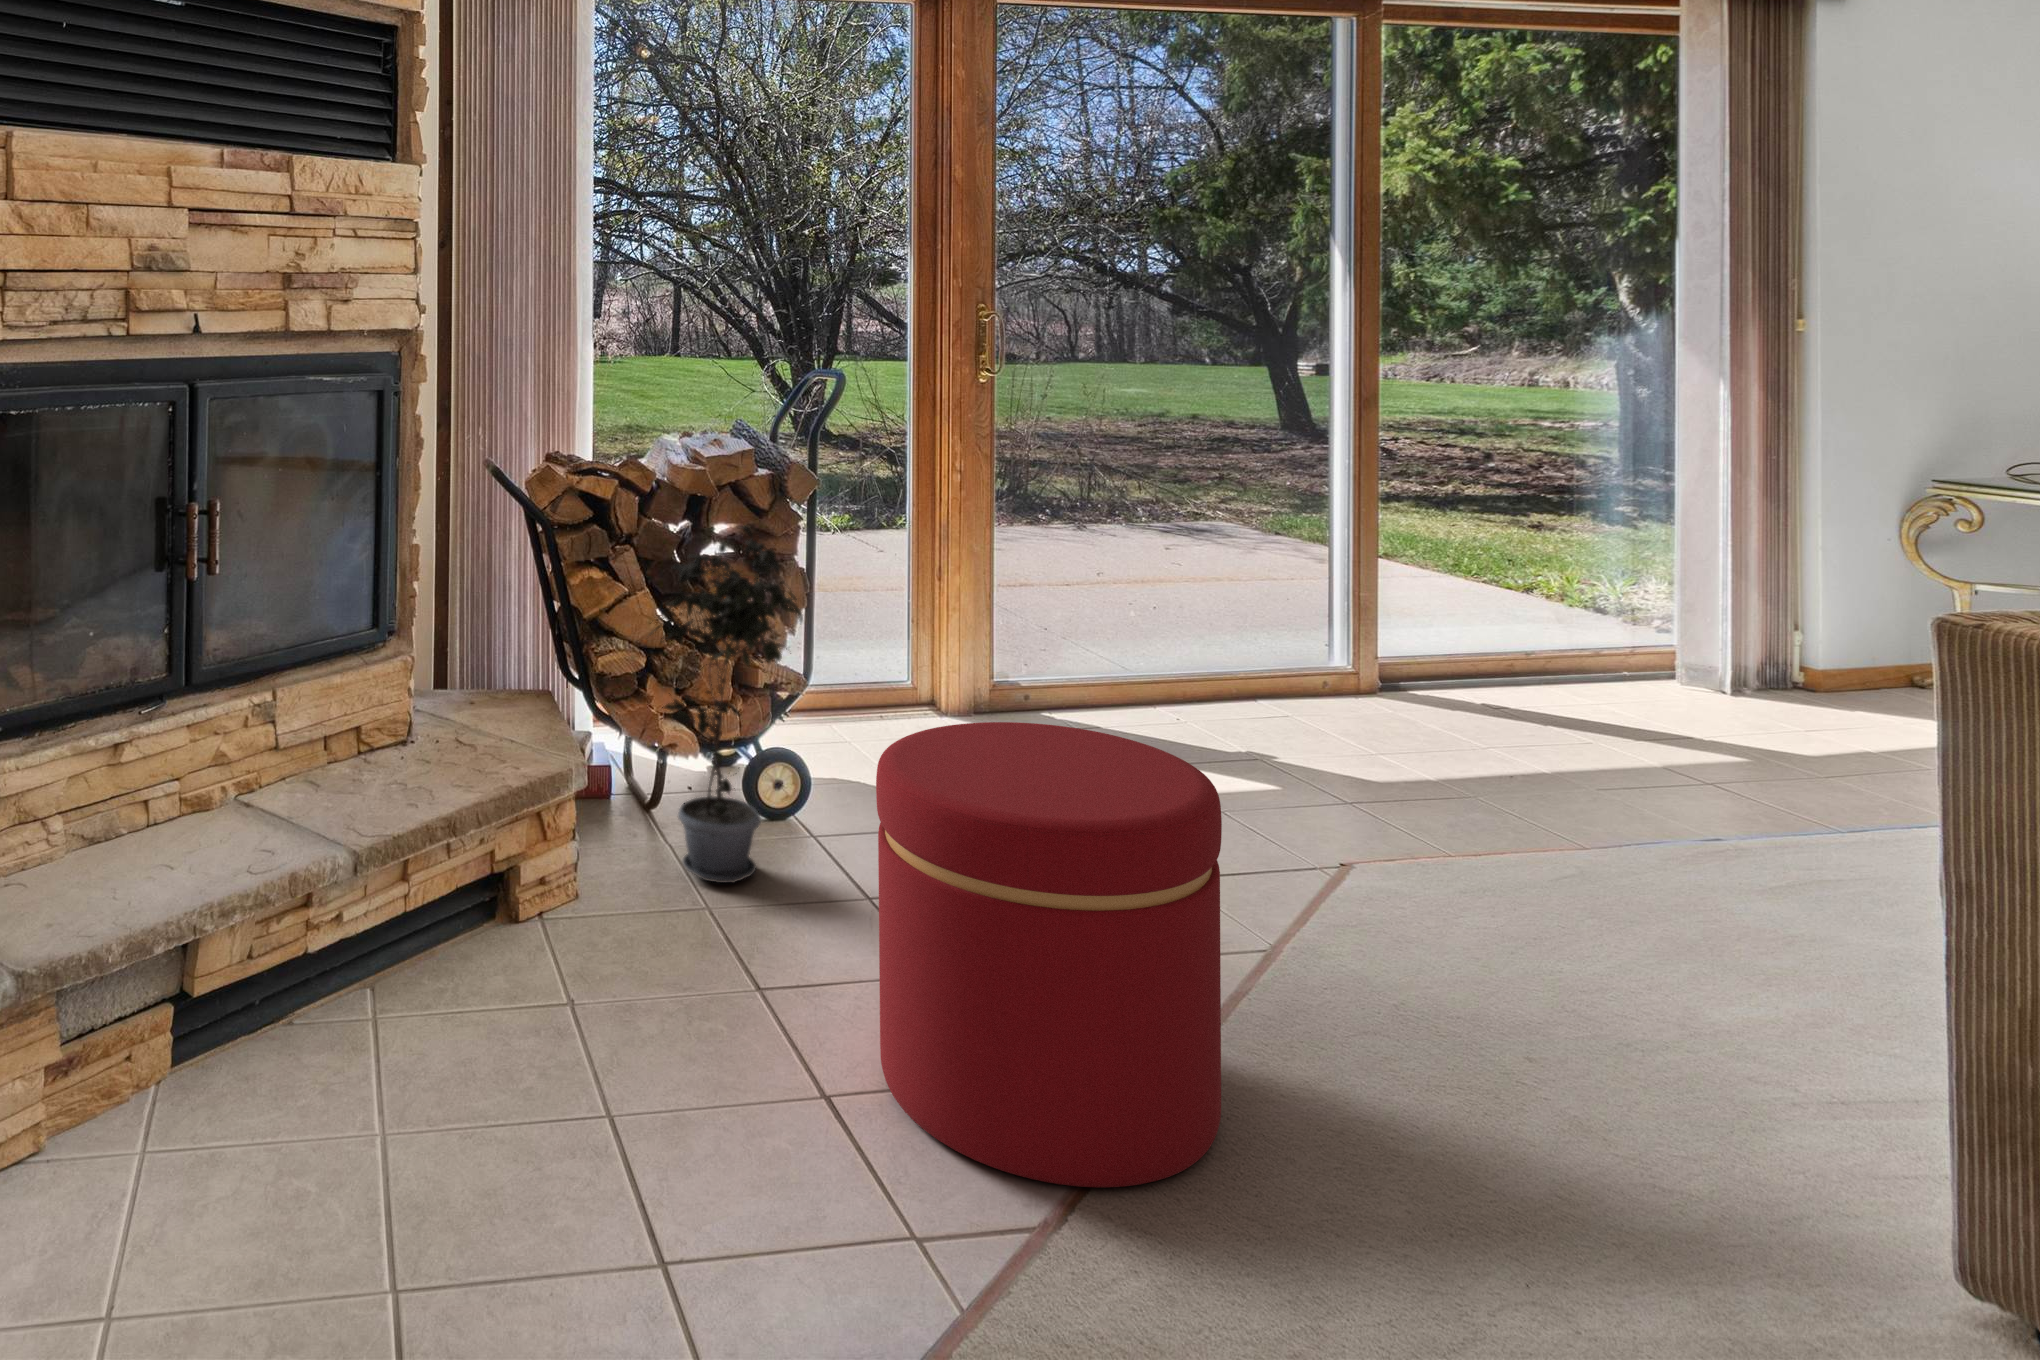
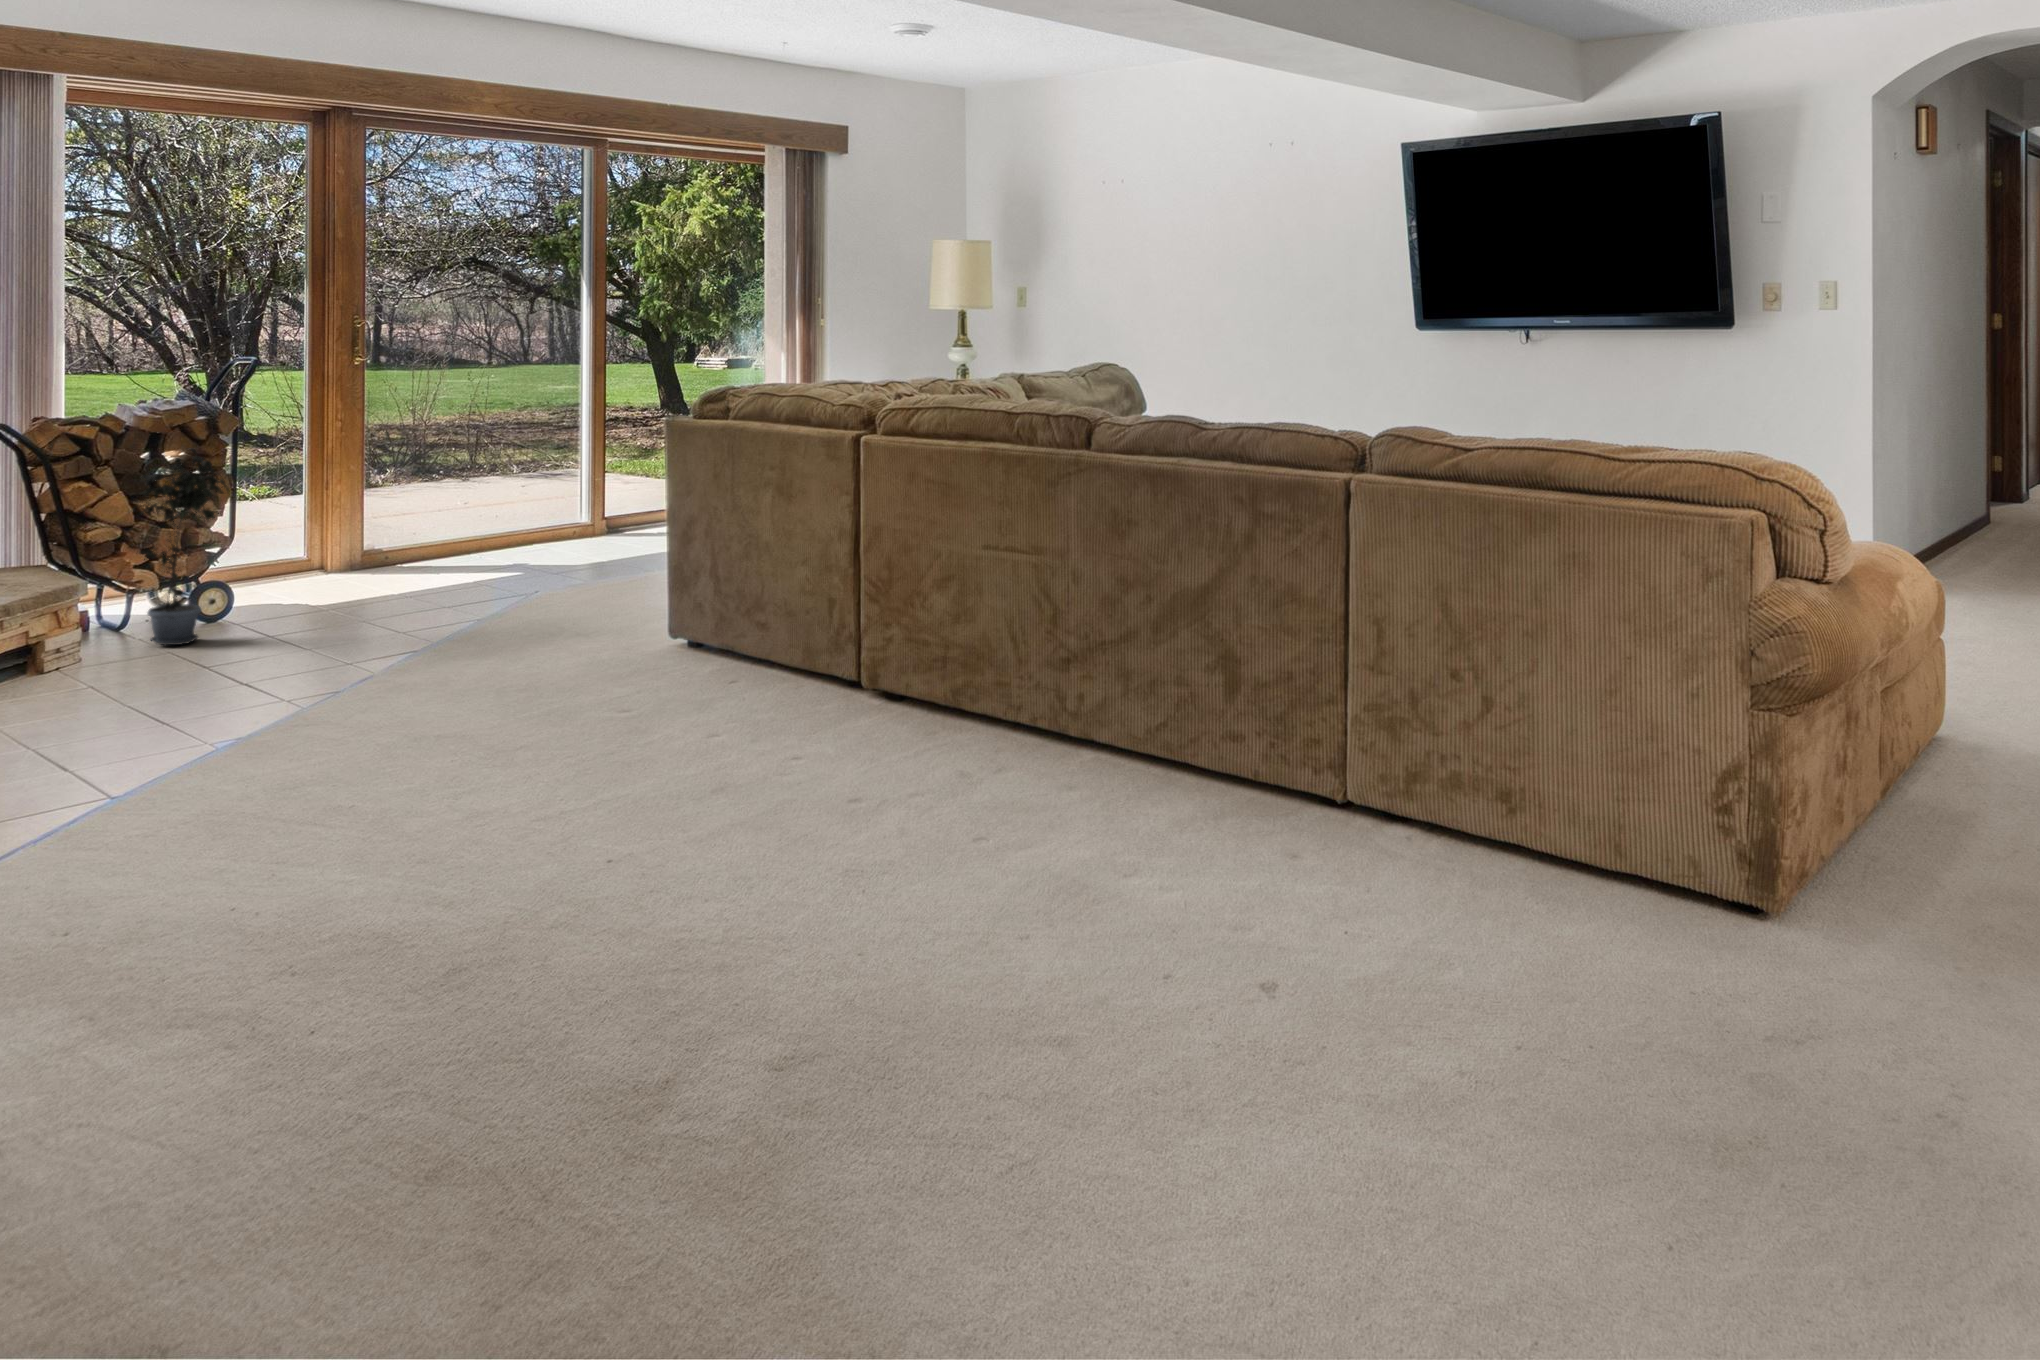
ottoman: present [876,722,1222,1187] -> none [267,519,421,682]

